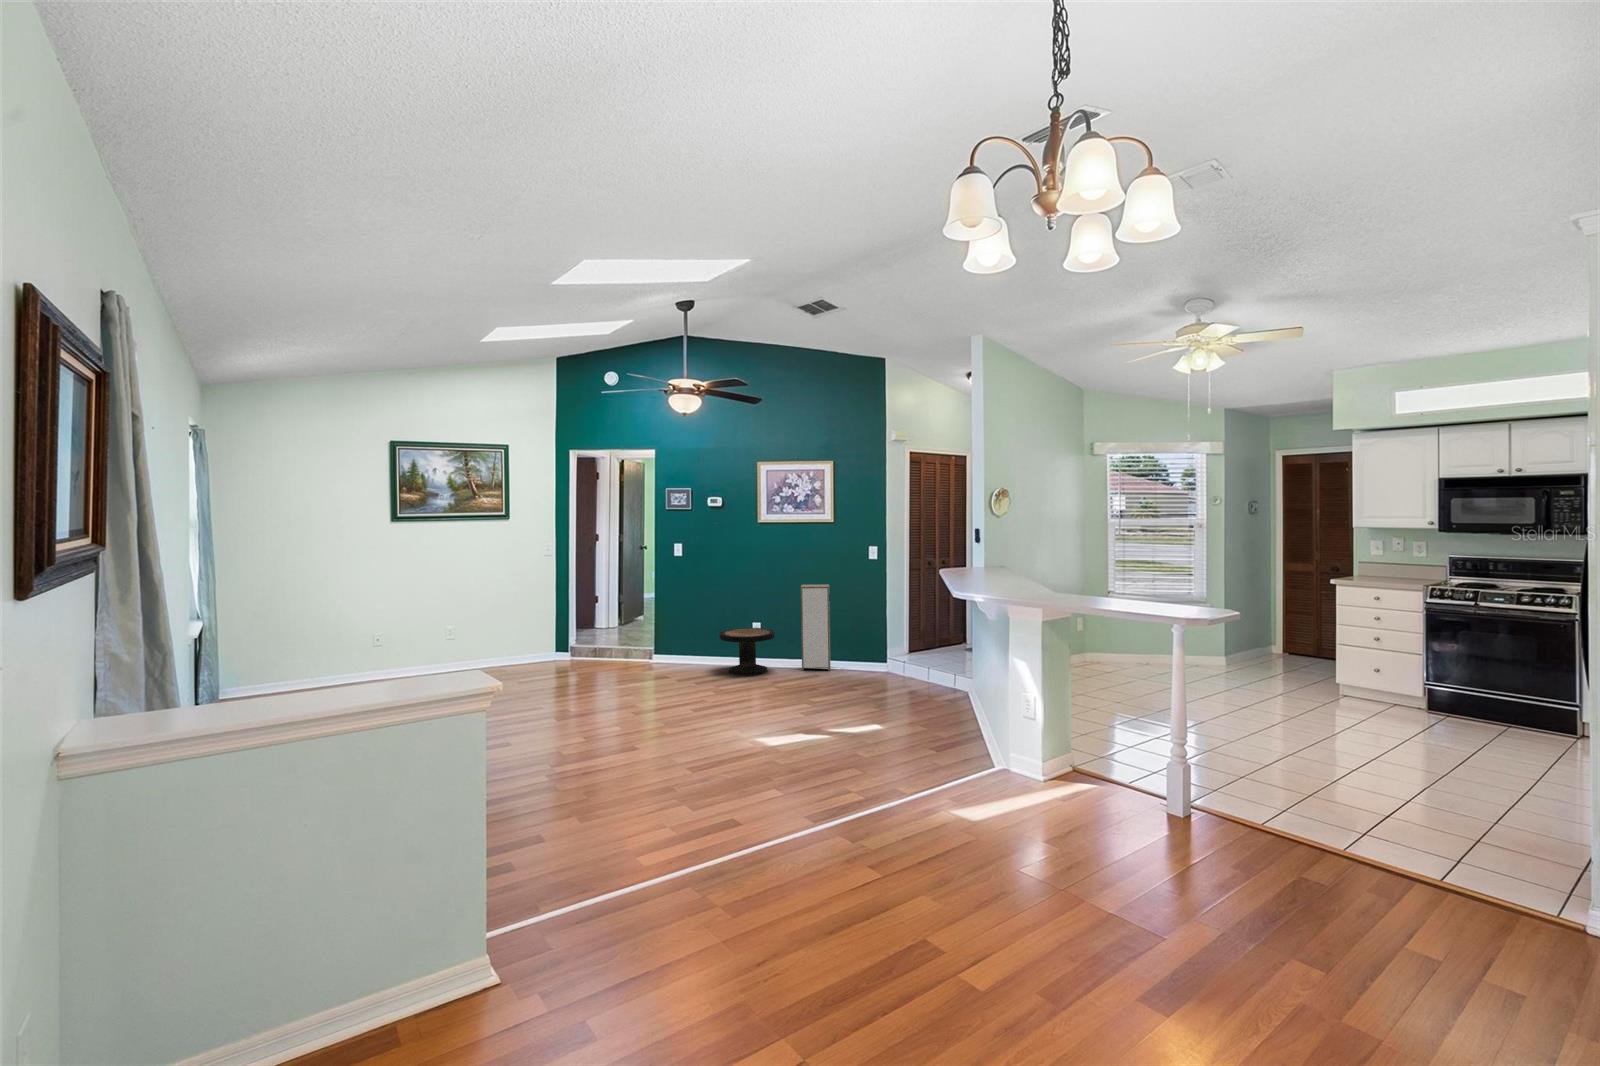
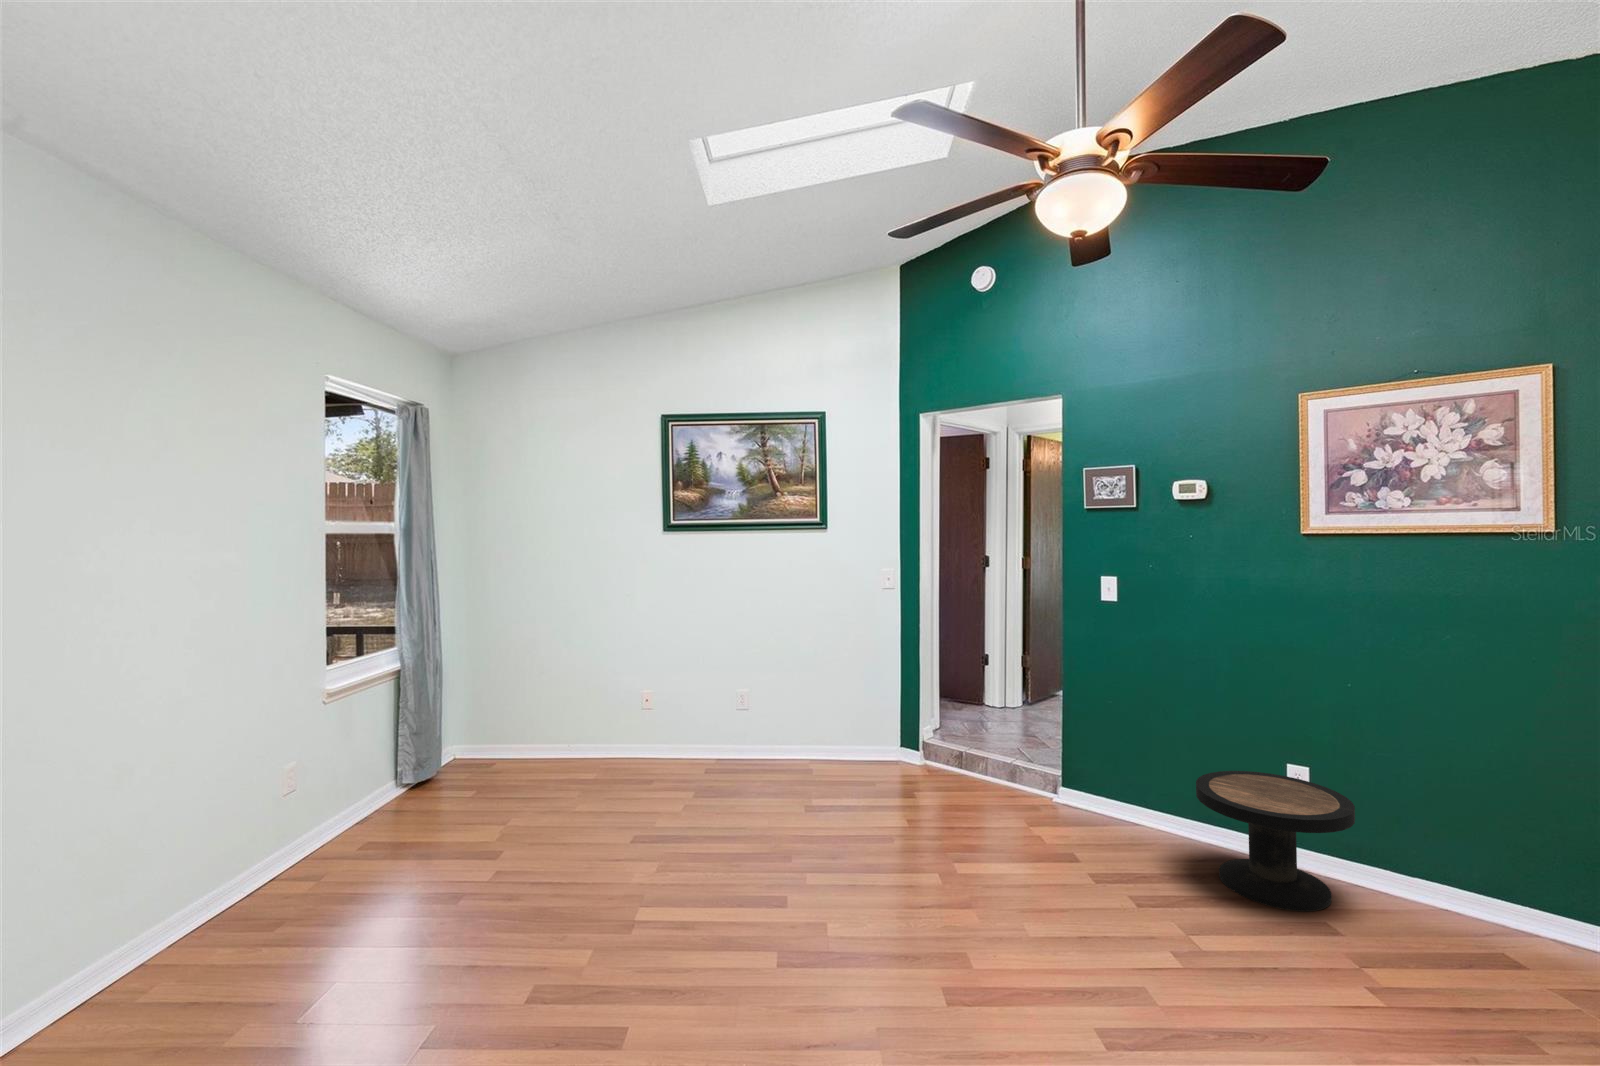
storage cabinet: present [801,585,830,671] -> none [1442,693,1560,958]

